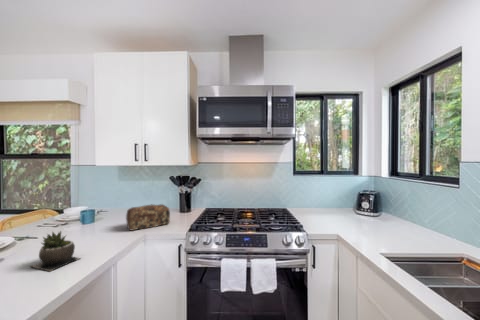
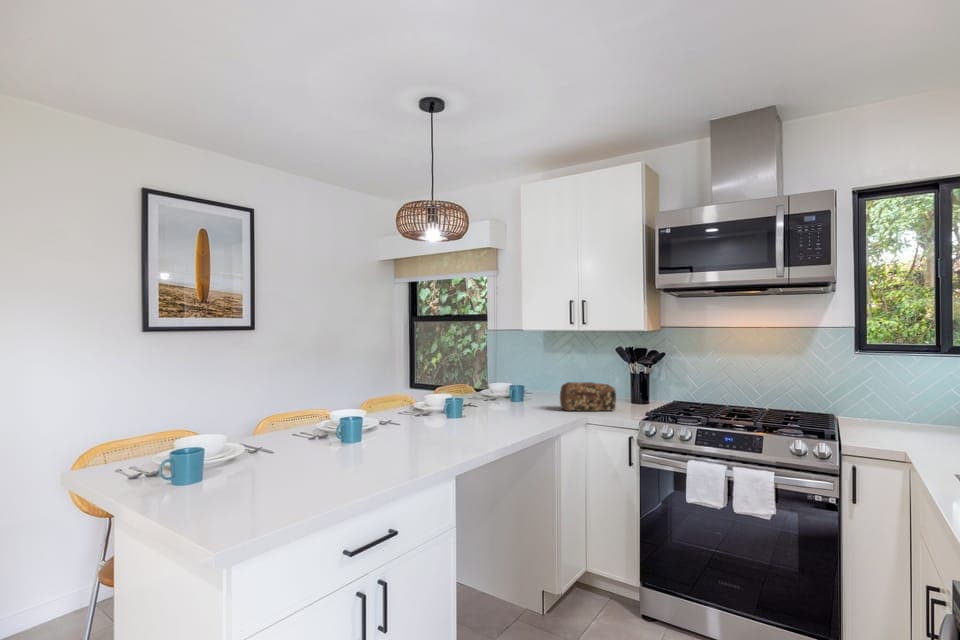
succulent plant: present [31,231,80,271] -> none [481,388,523,424]

